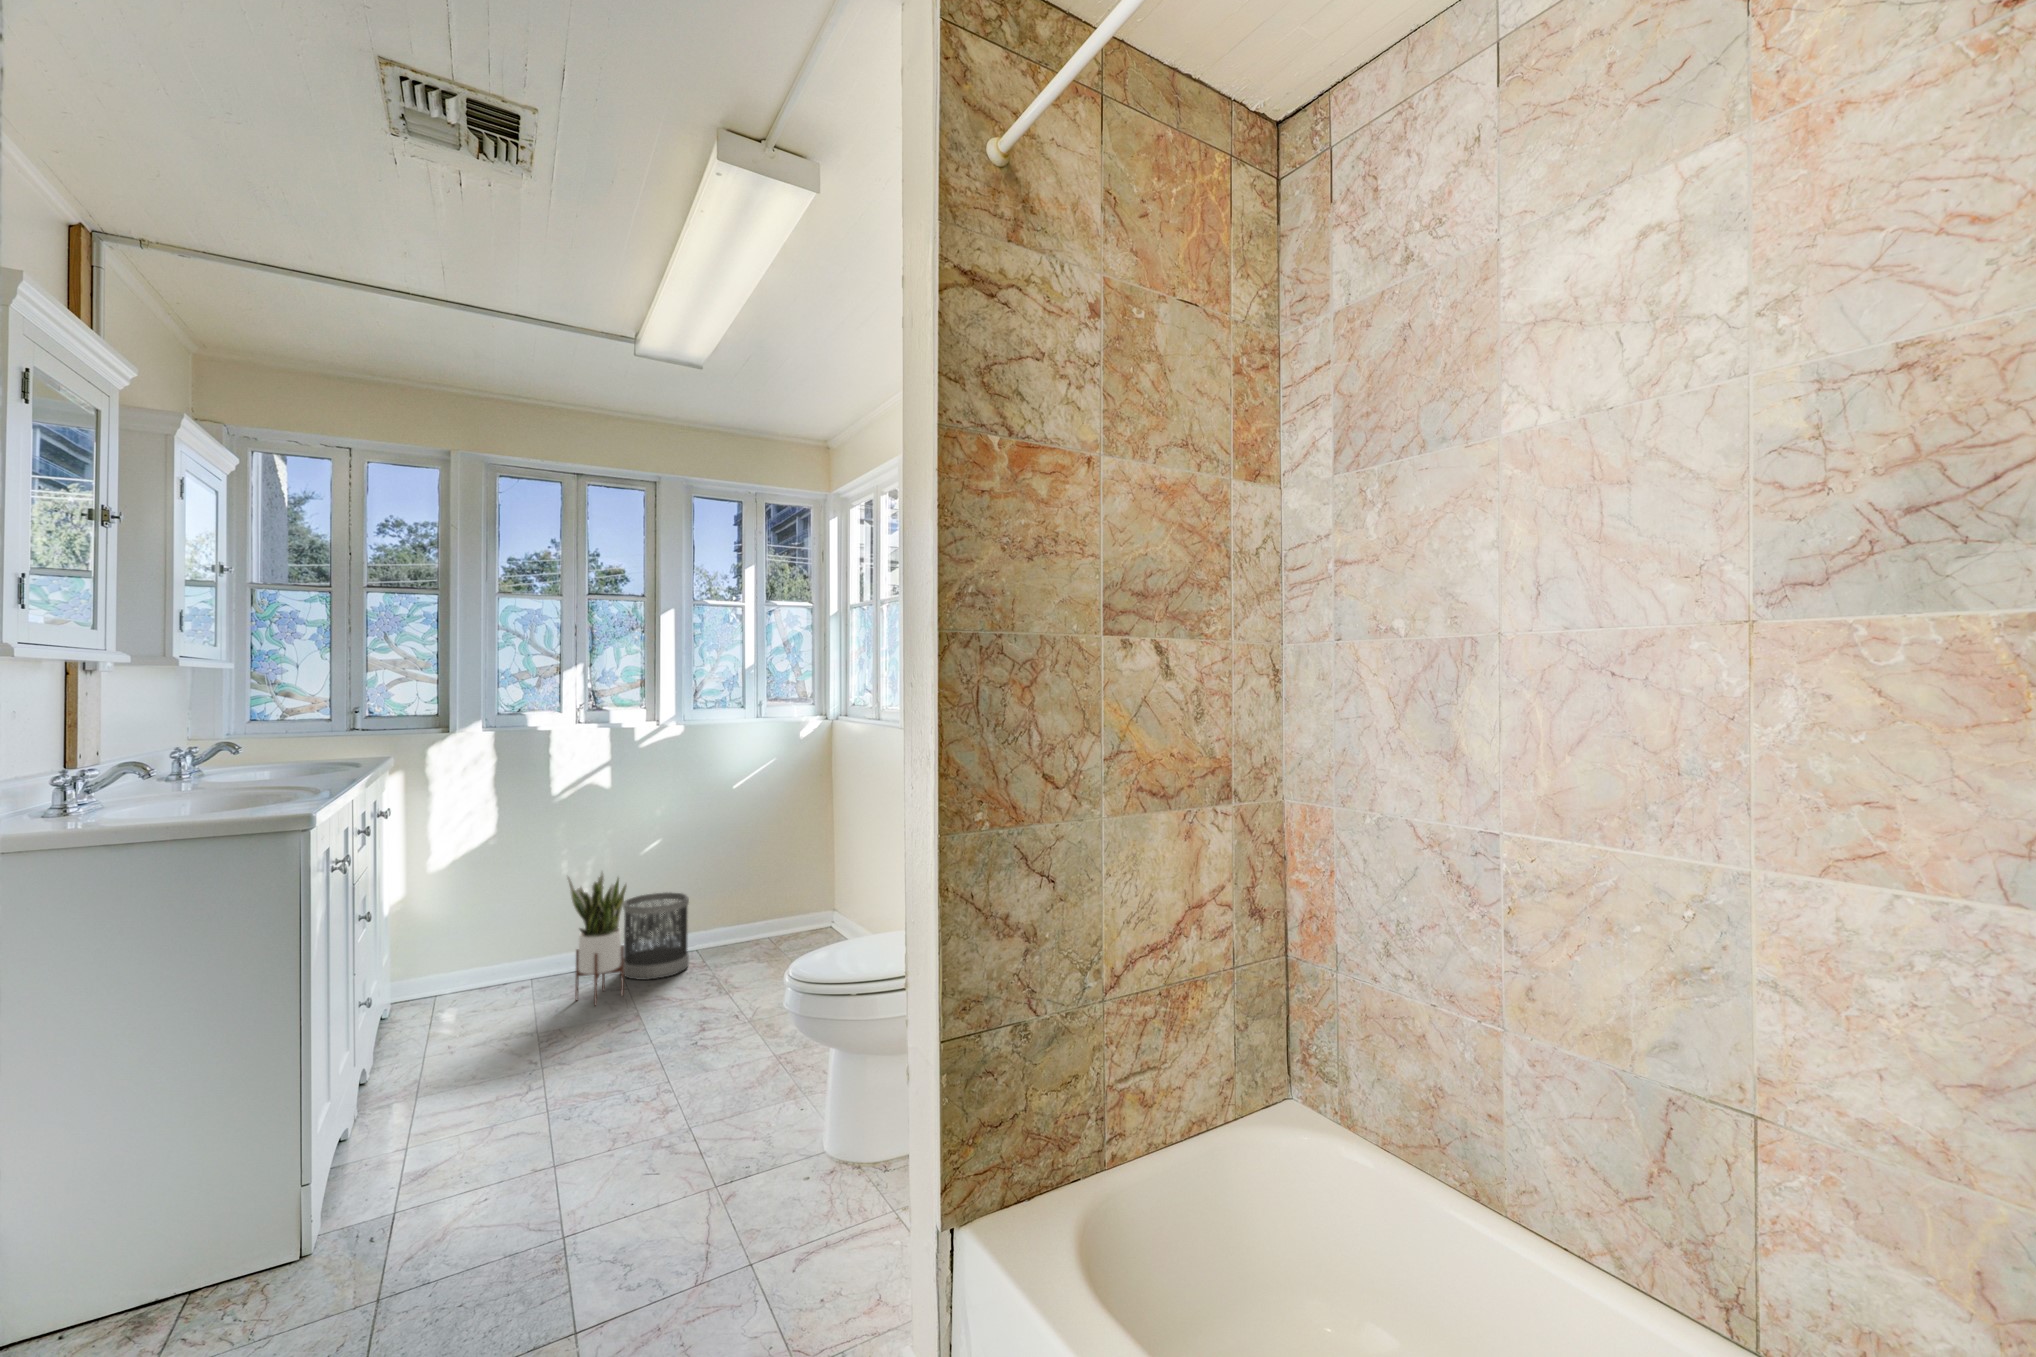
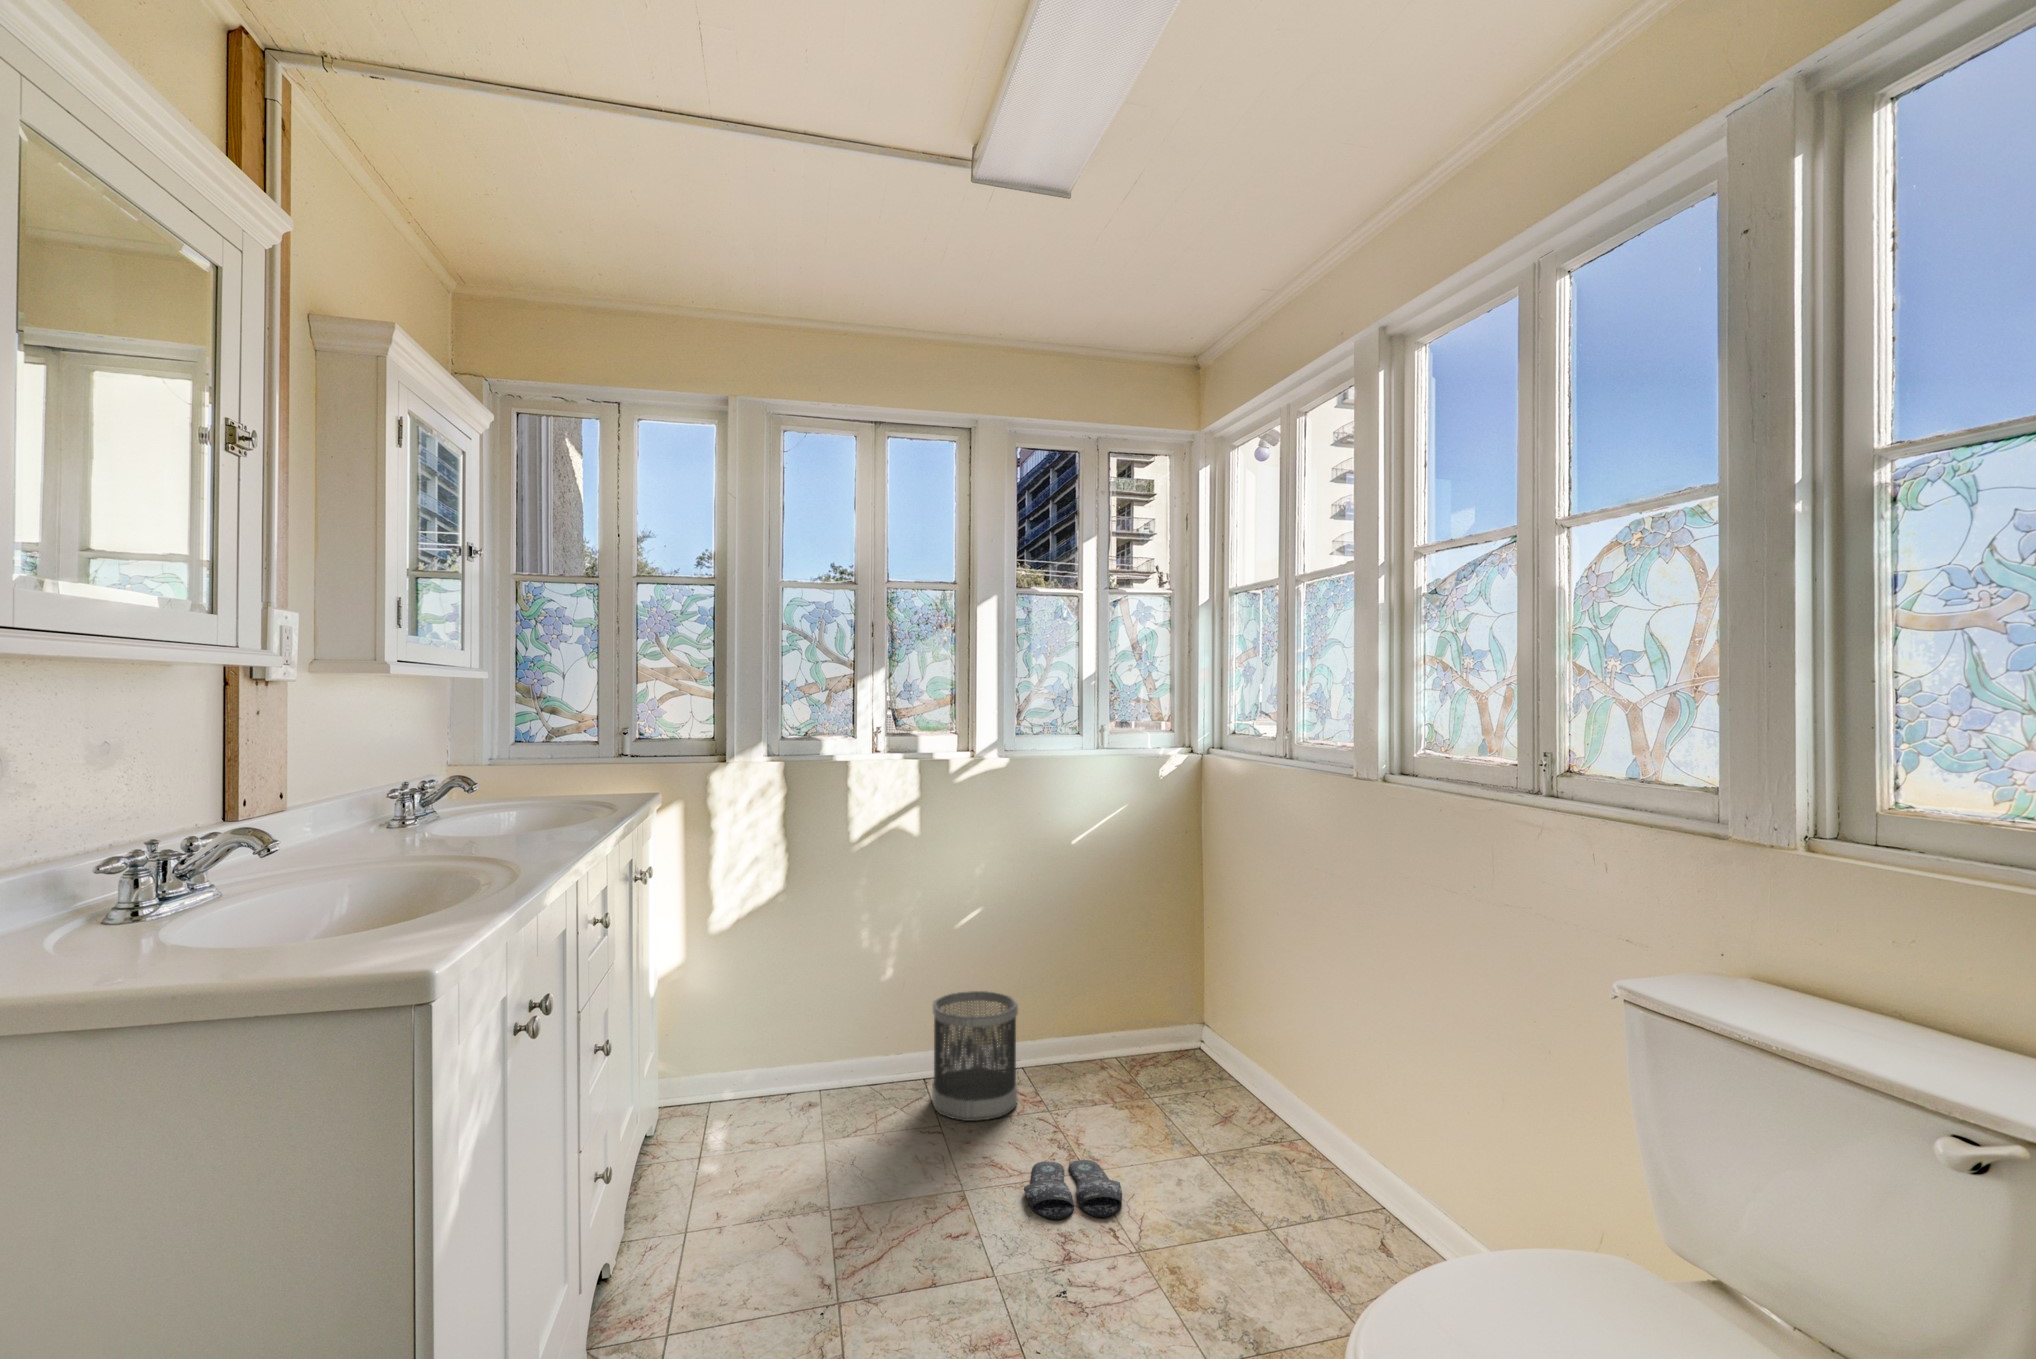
potted plant: present [567,872,627,1005] -> none [866,963,942,1162]
slippers: none [683,990,751,1022] -> present [1024,1160,1122,1220]

